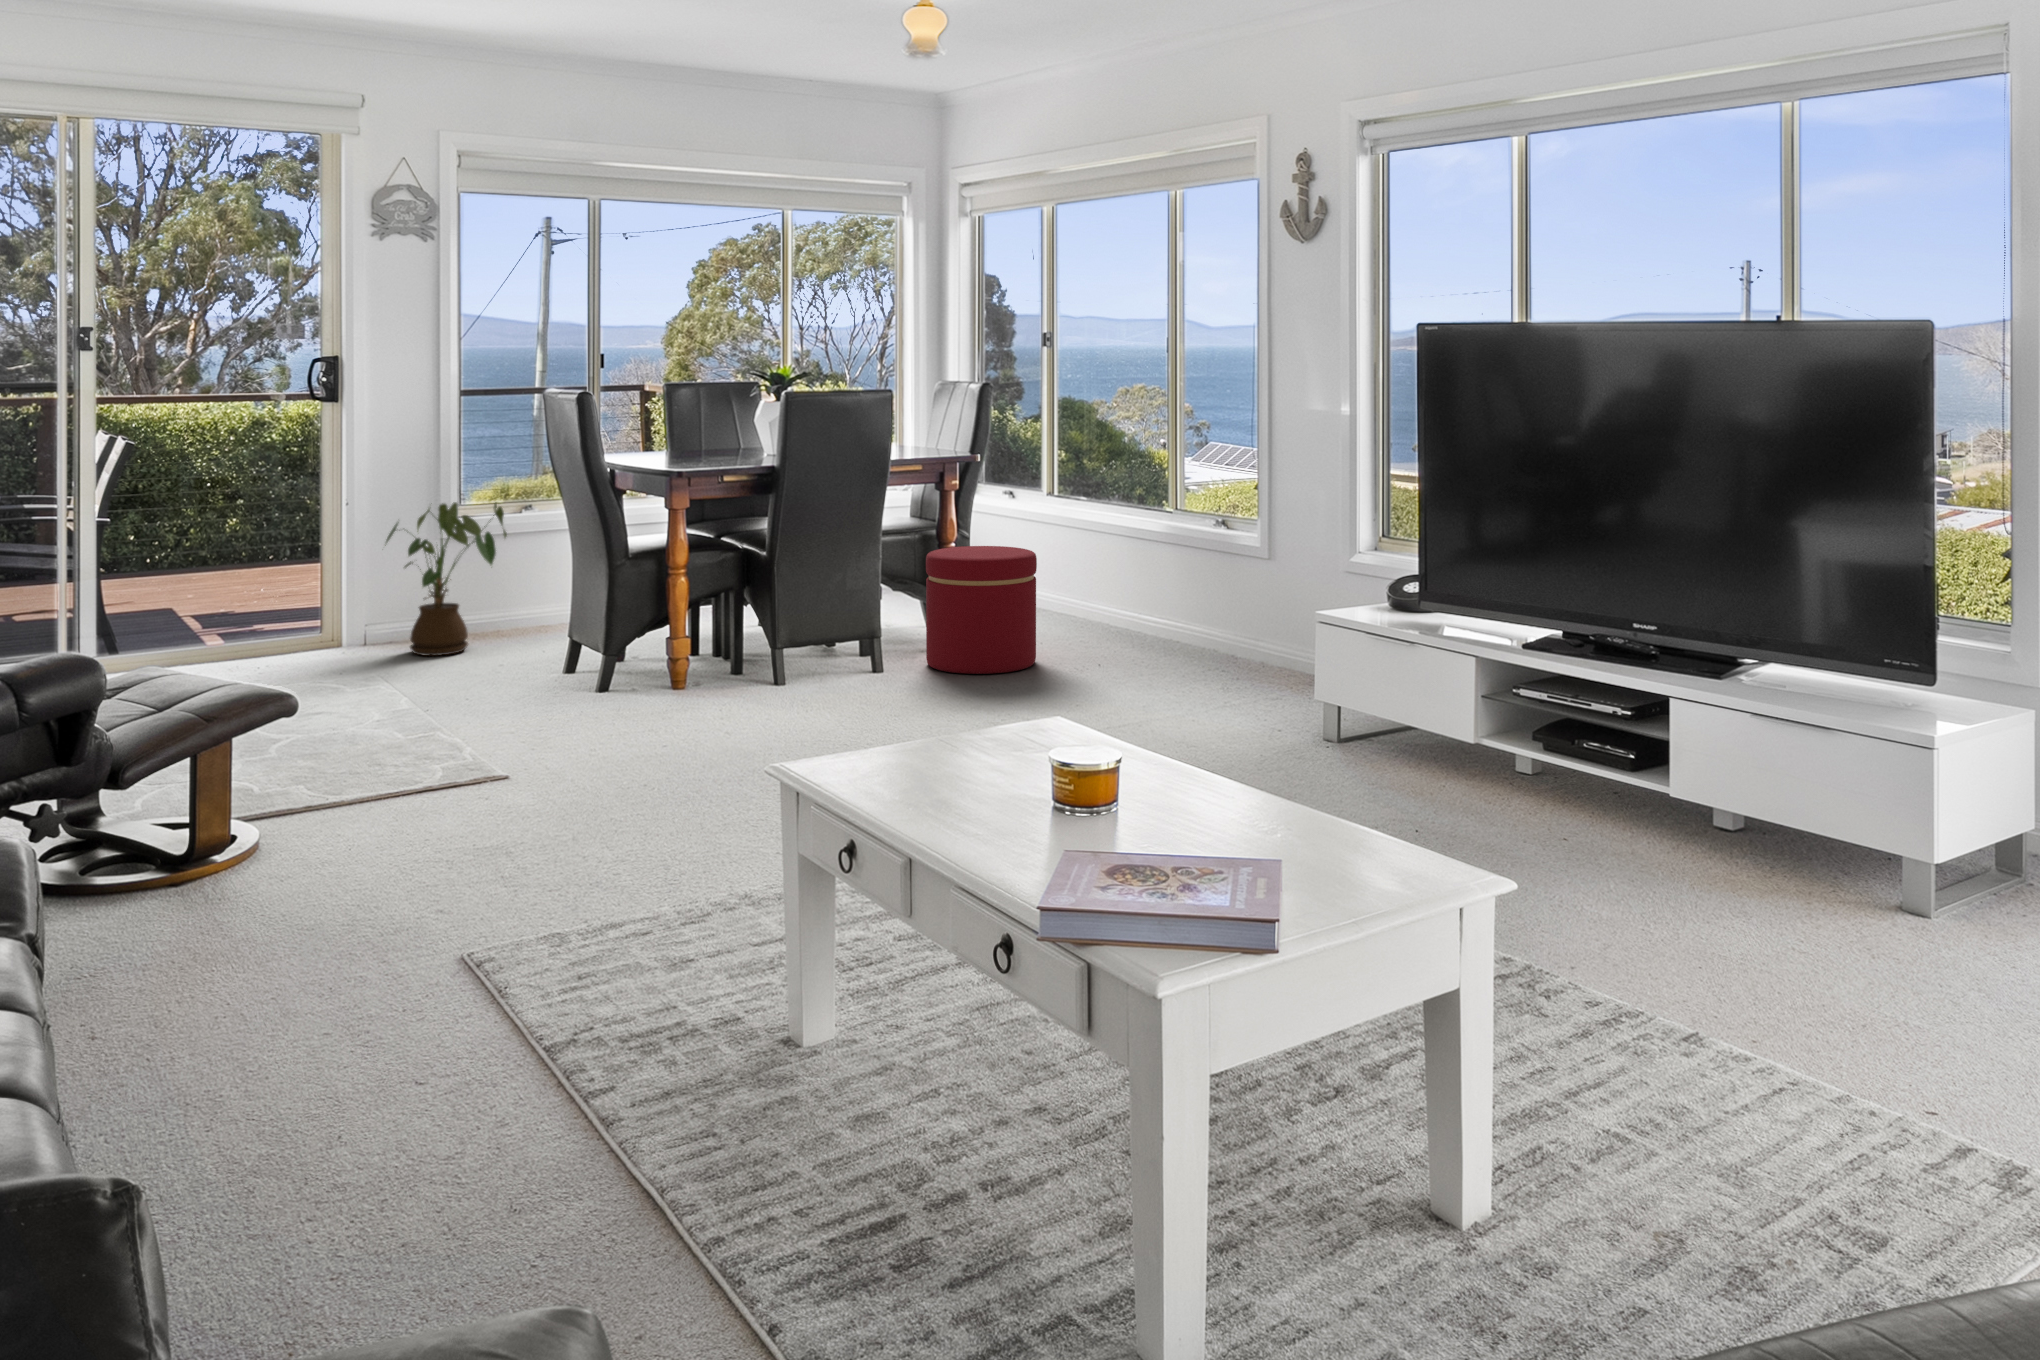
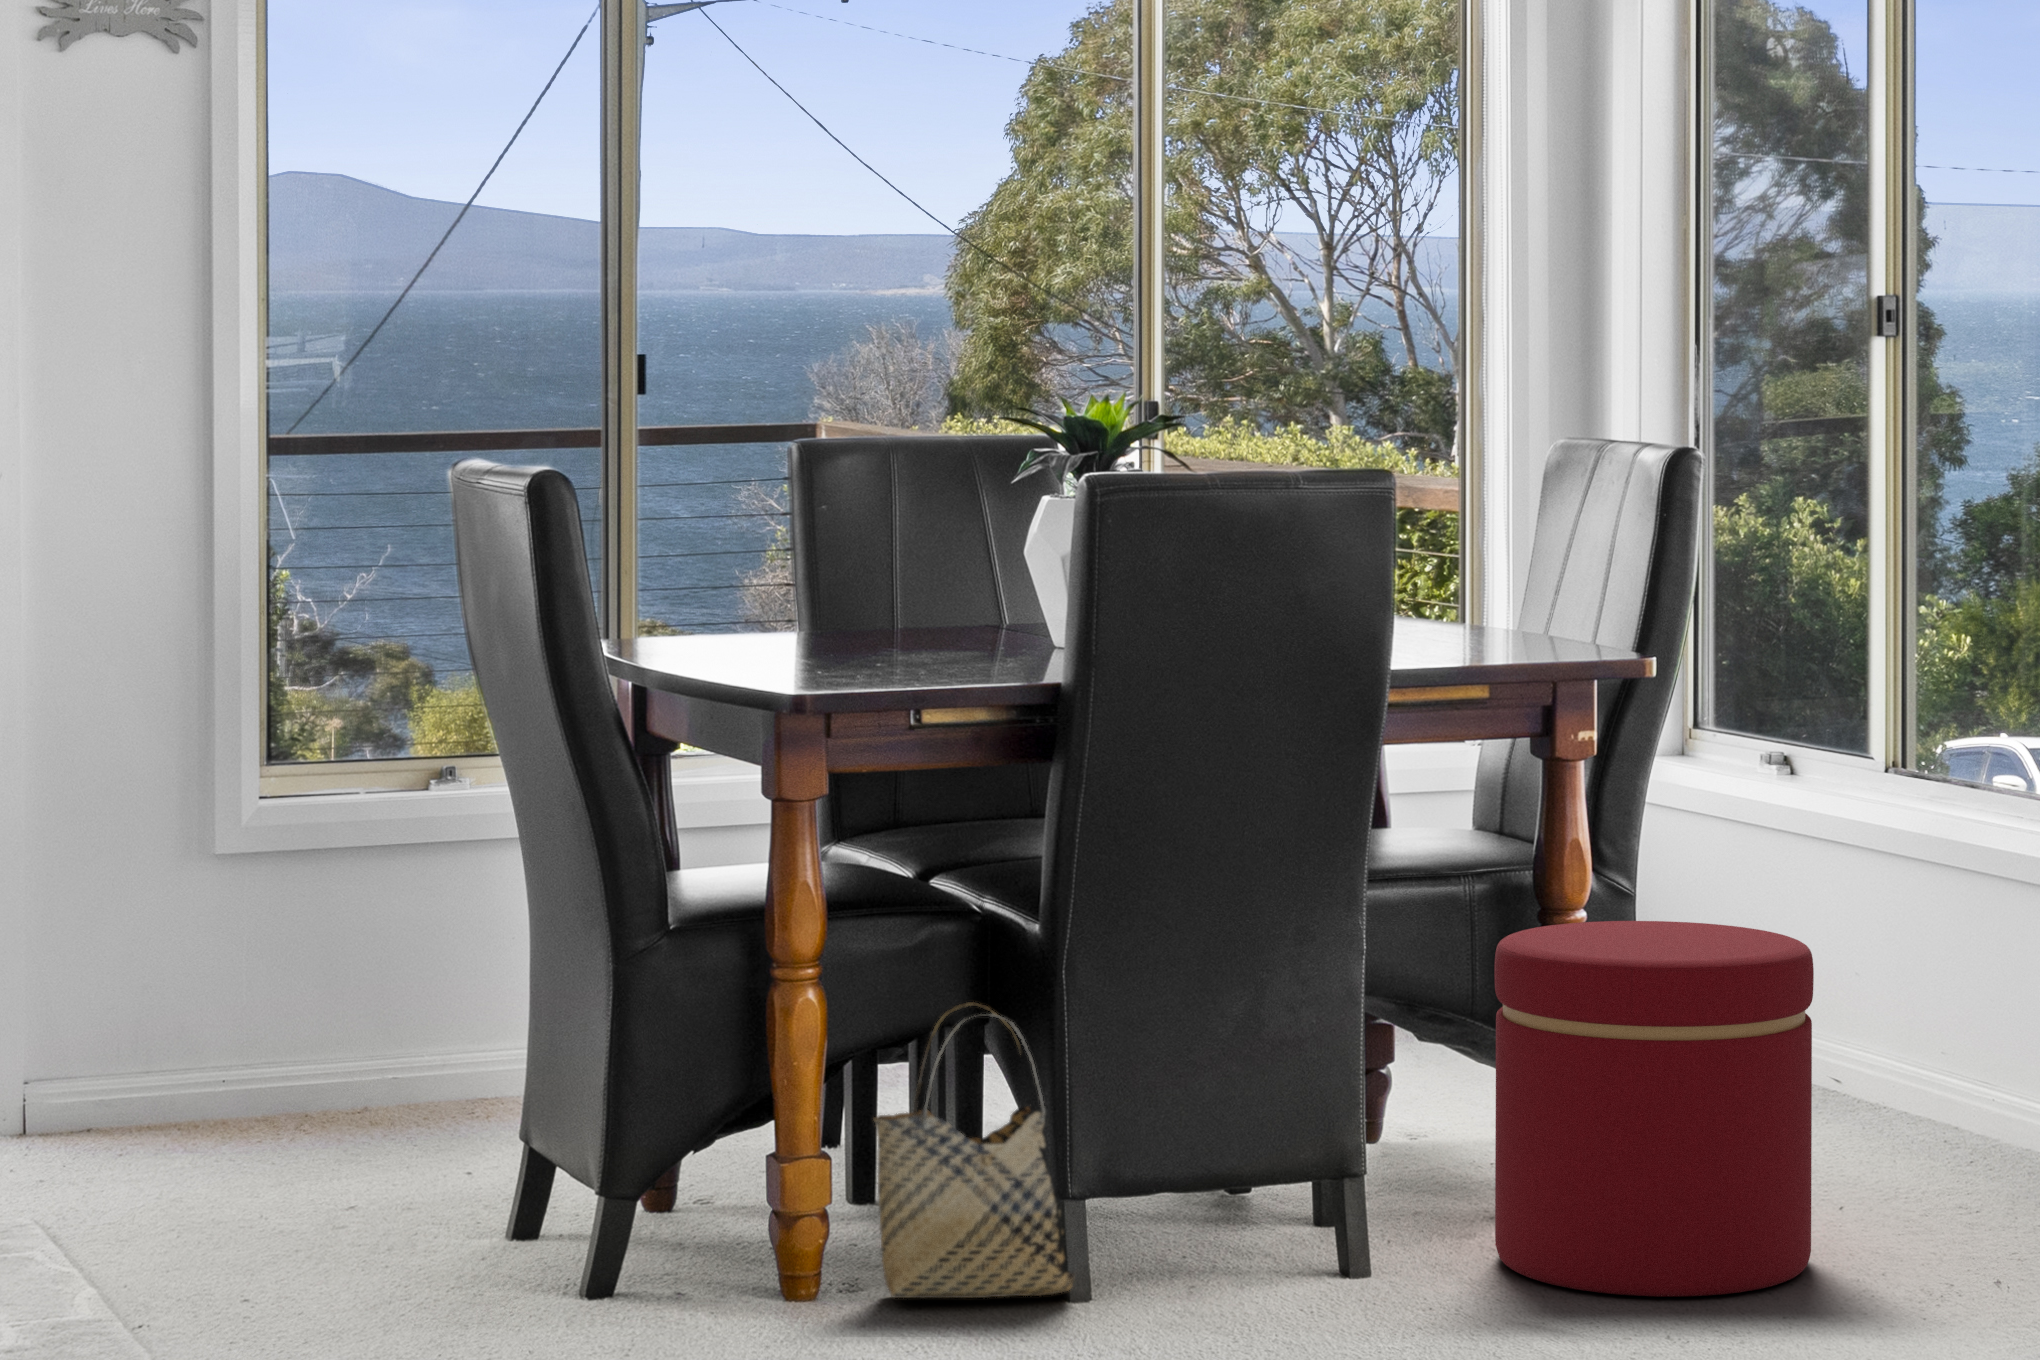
house plant: present [385,502,507,656] -> none [88,763,413,1168]
woven basket: none [707,580,781,685] -> present [874,1002,1074,1298]

